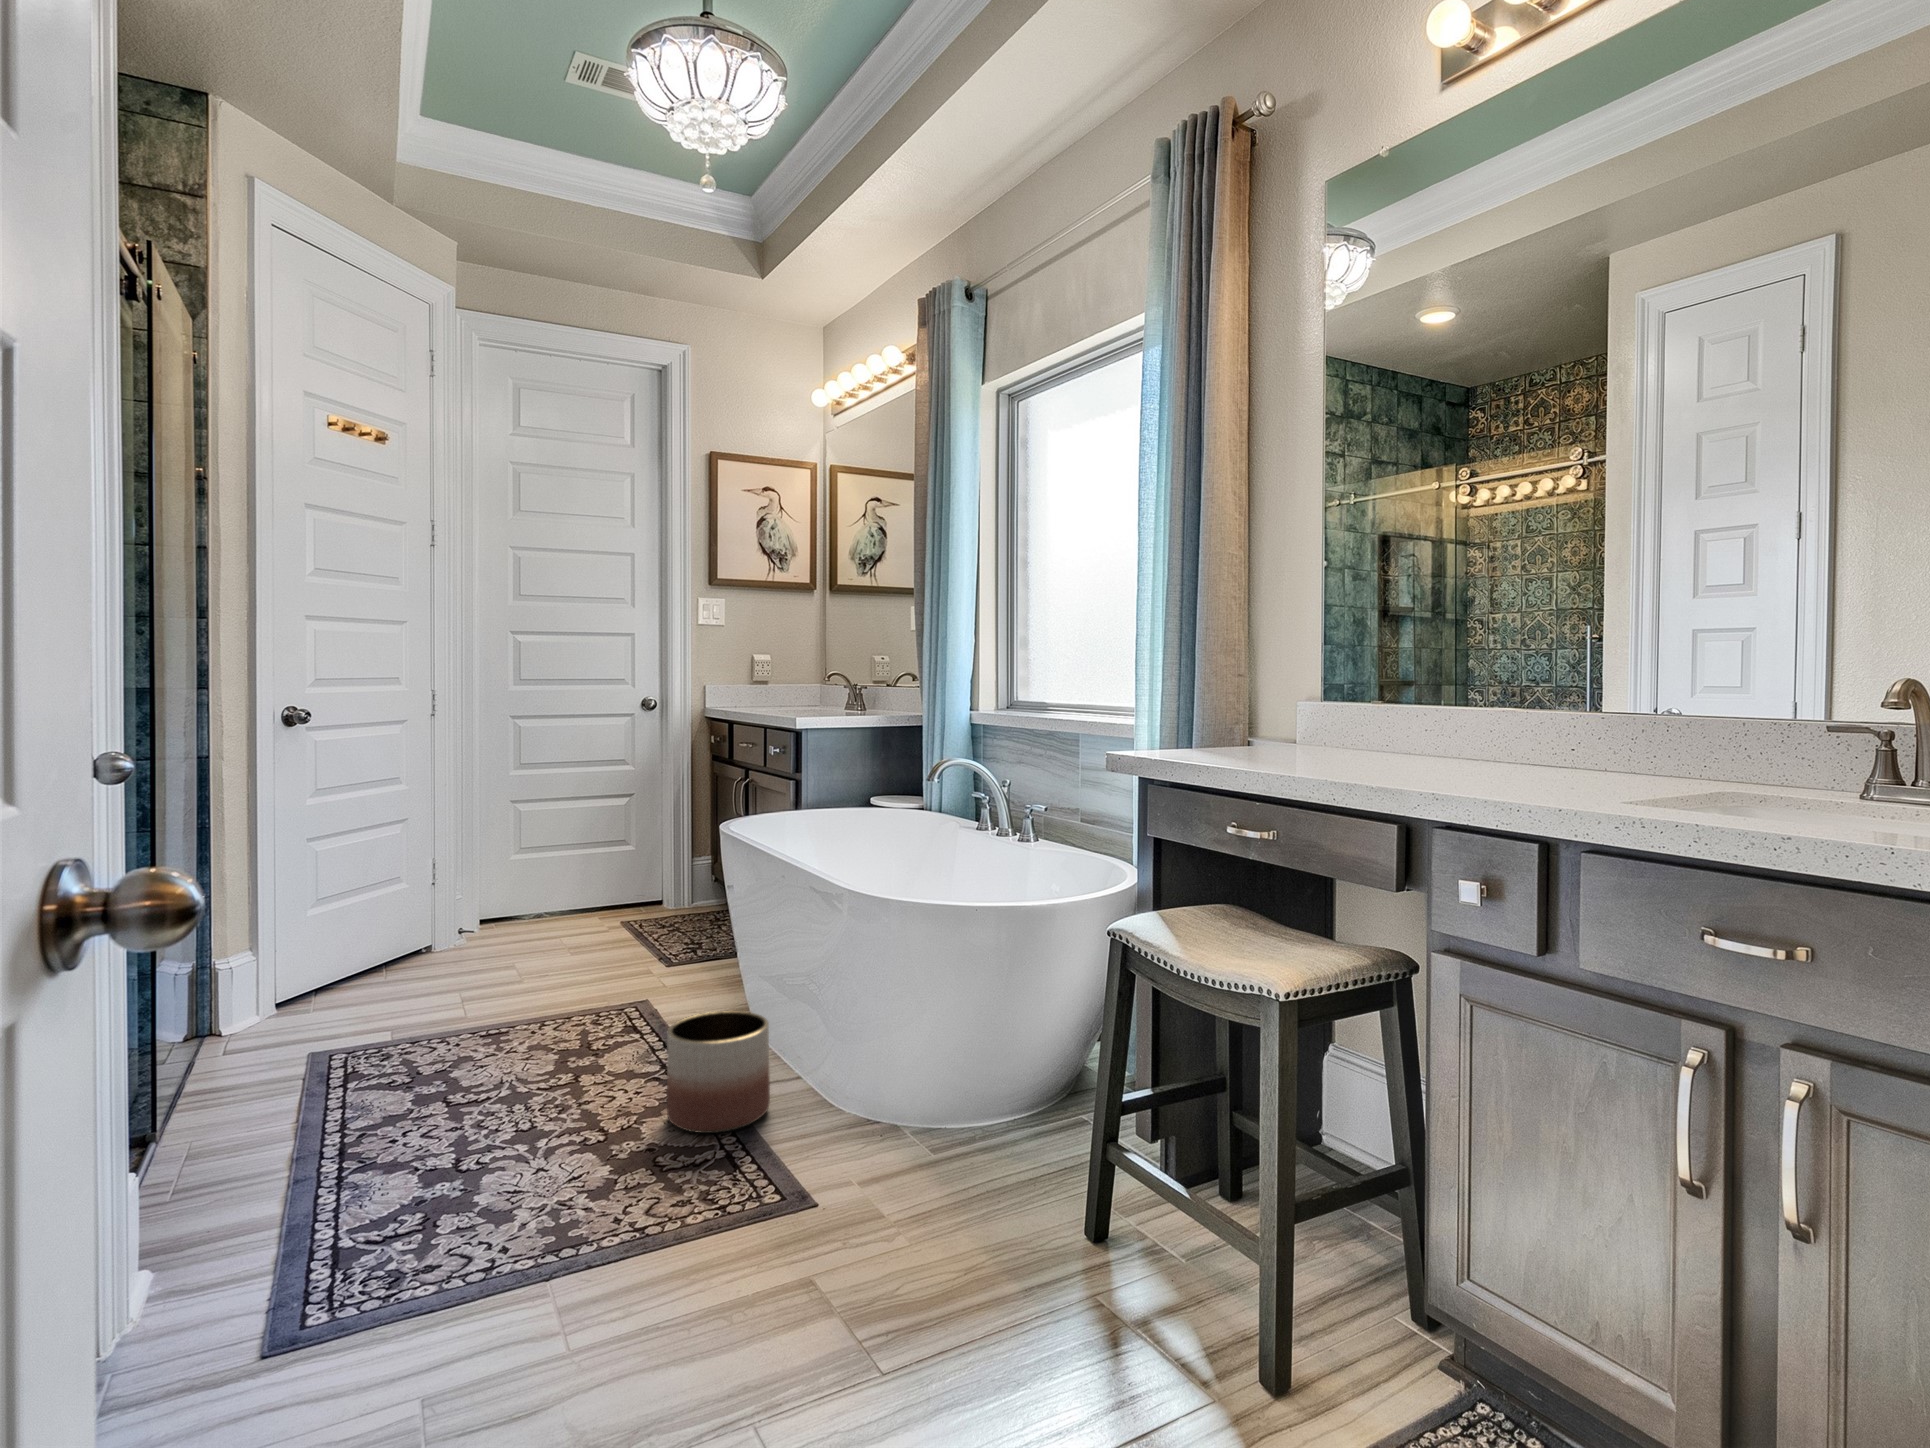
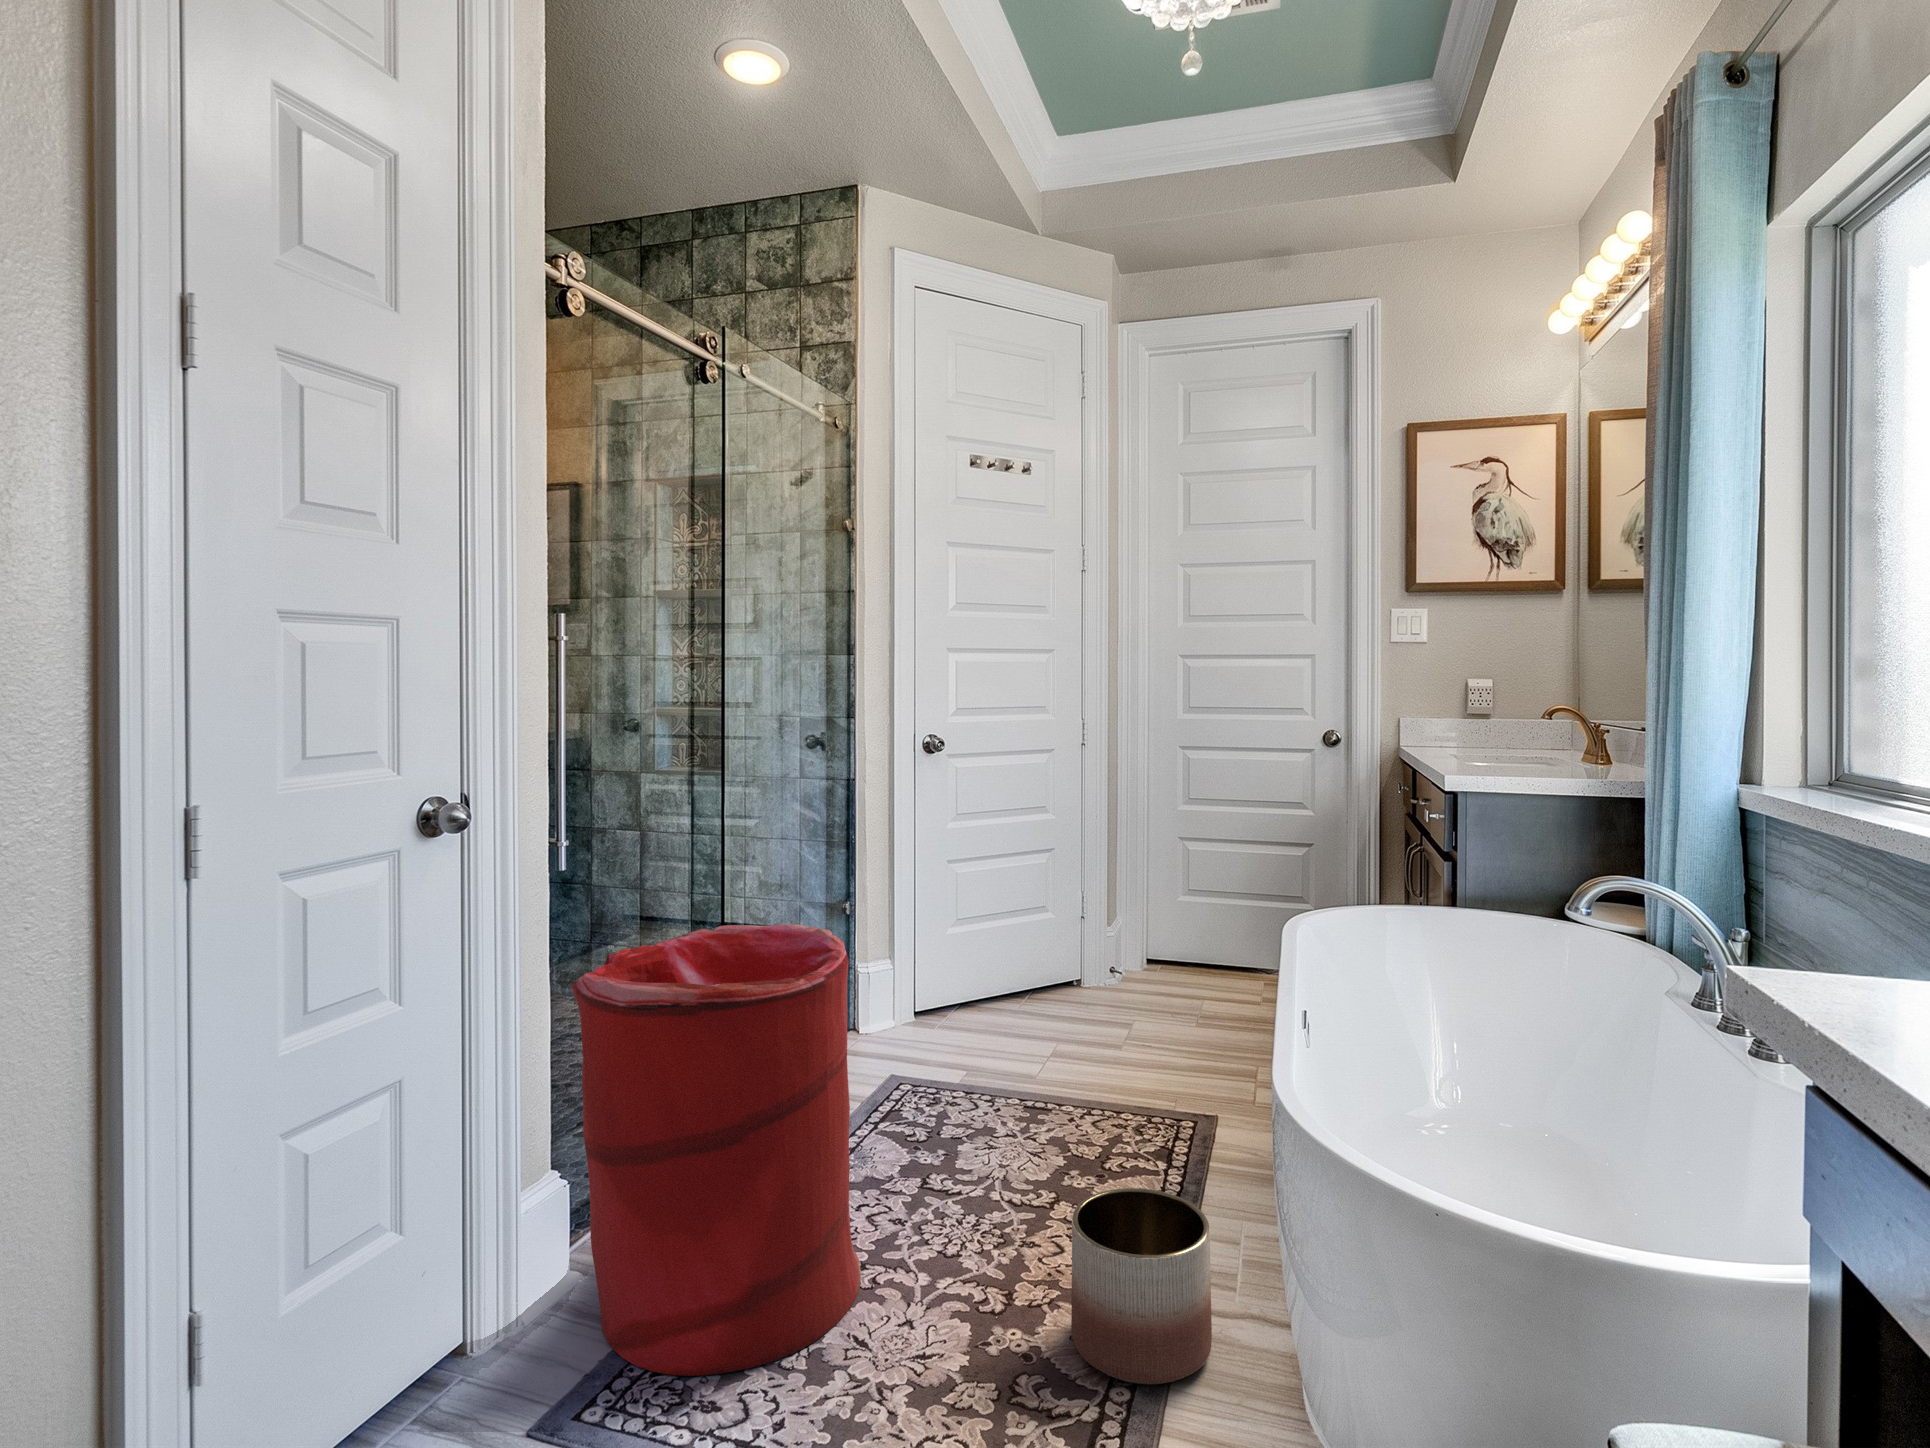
laundry hamper: none [163,865,477,1275] -> present [572,924,861,1376]

